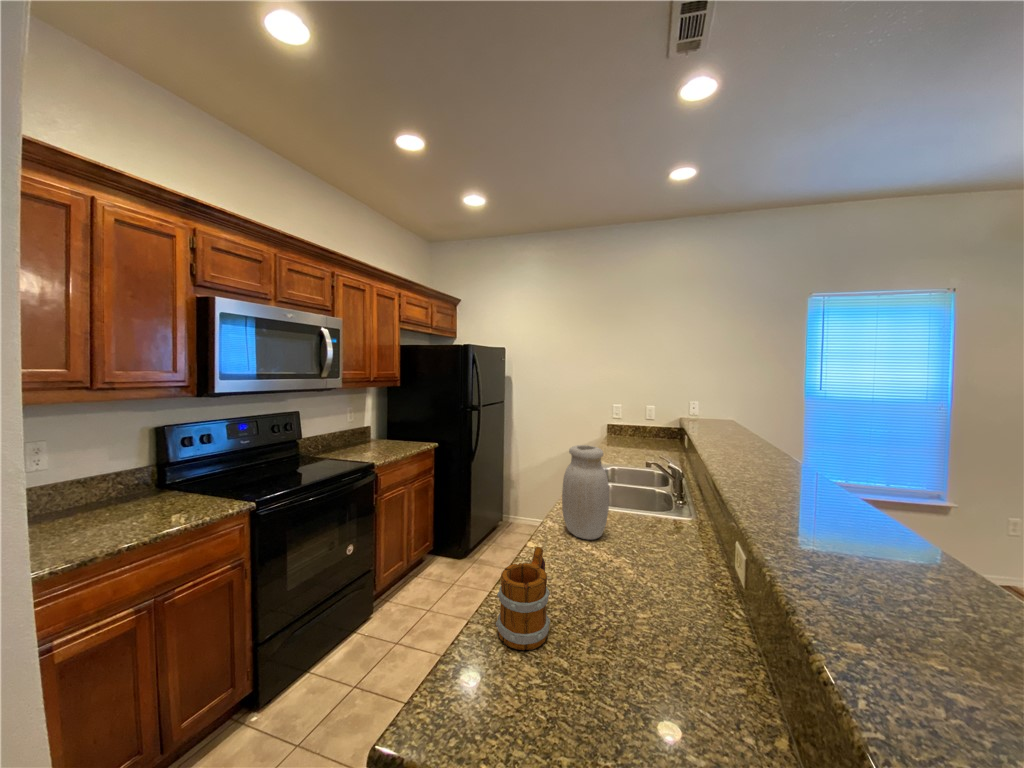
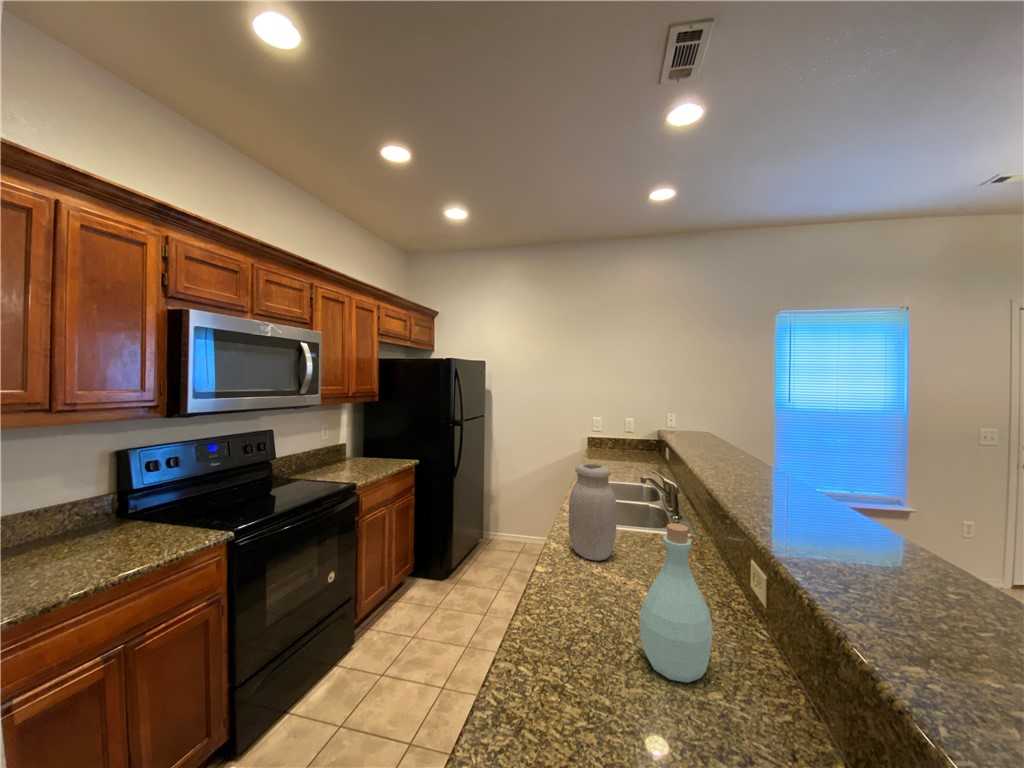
bottle: none [608,500,678,653] -> present [640,523,712,683]
mug: present [496,547,550,650] -> none [528,575,583,689]

